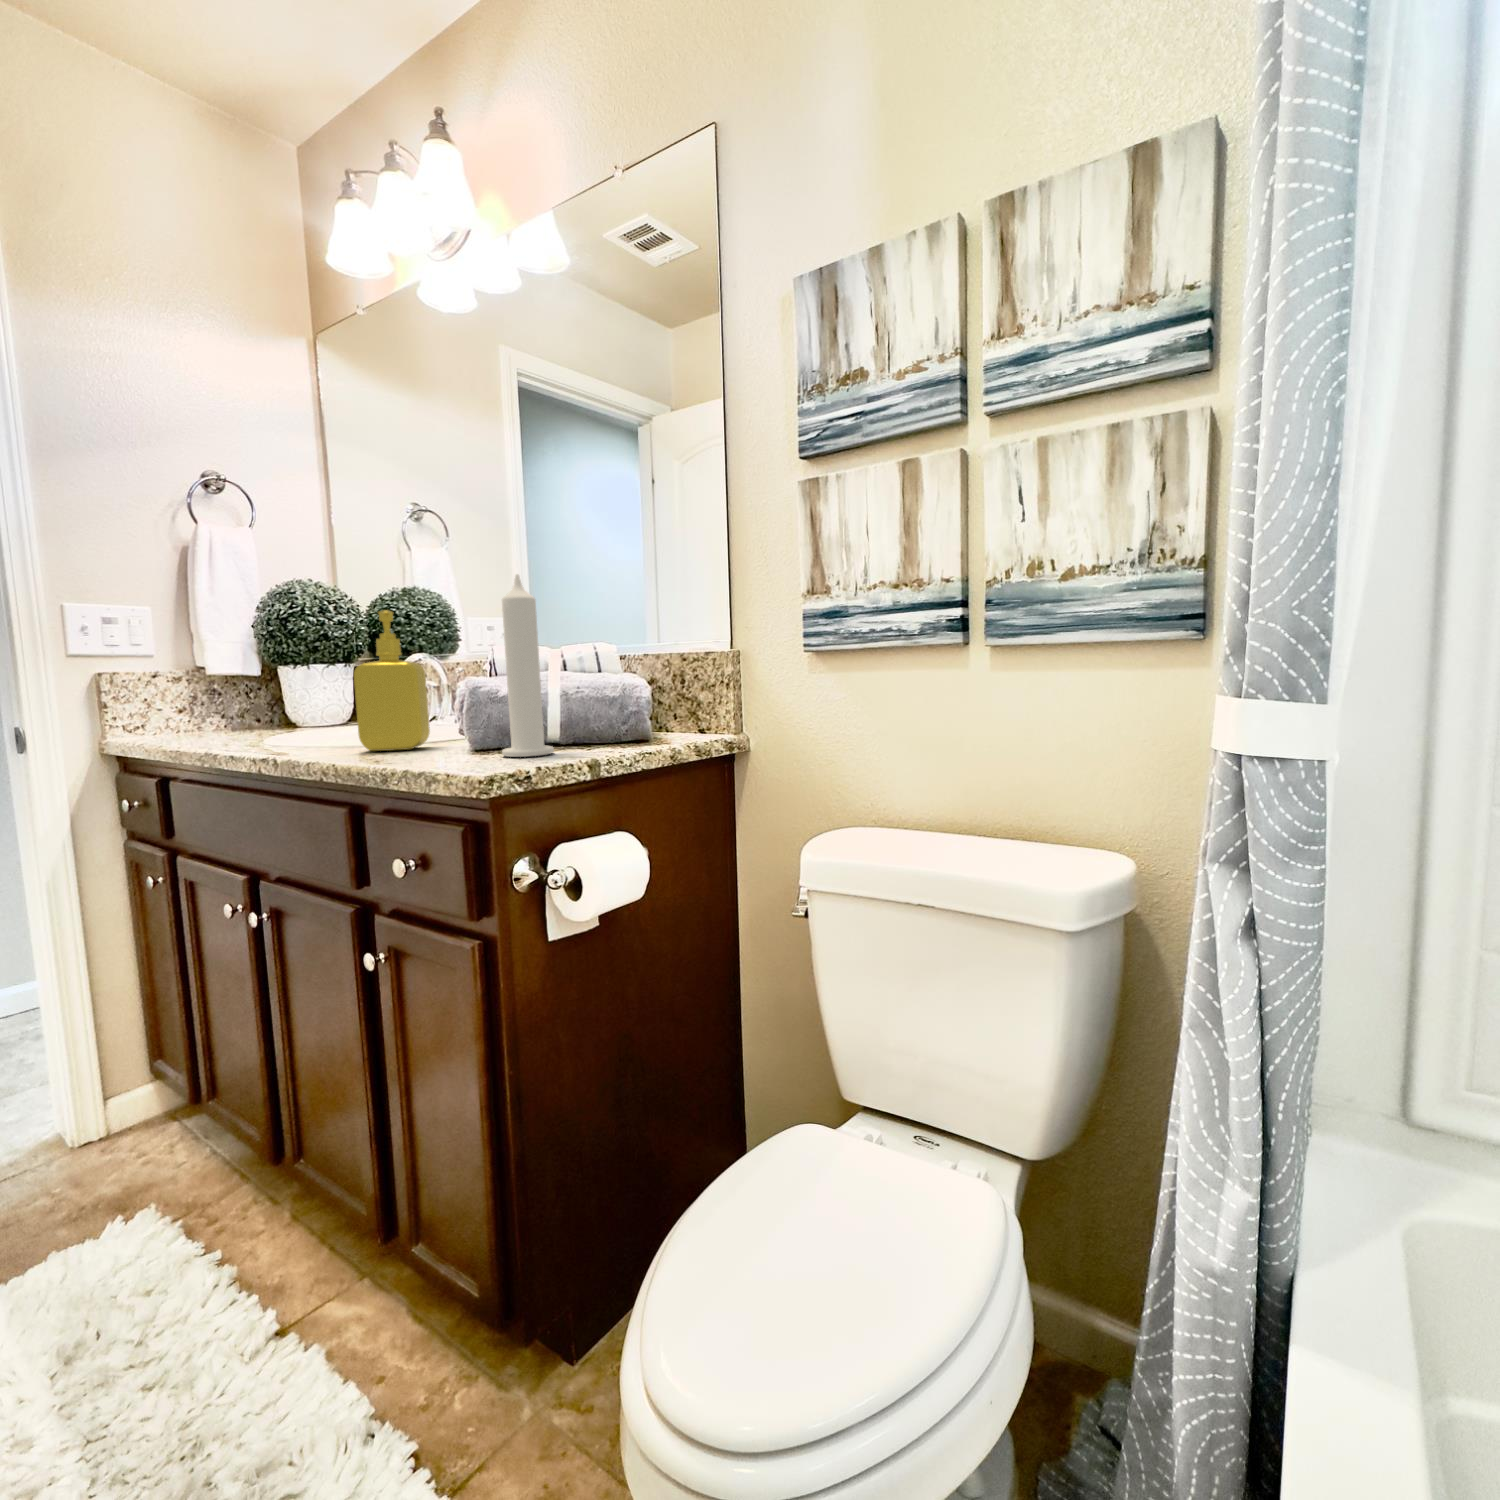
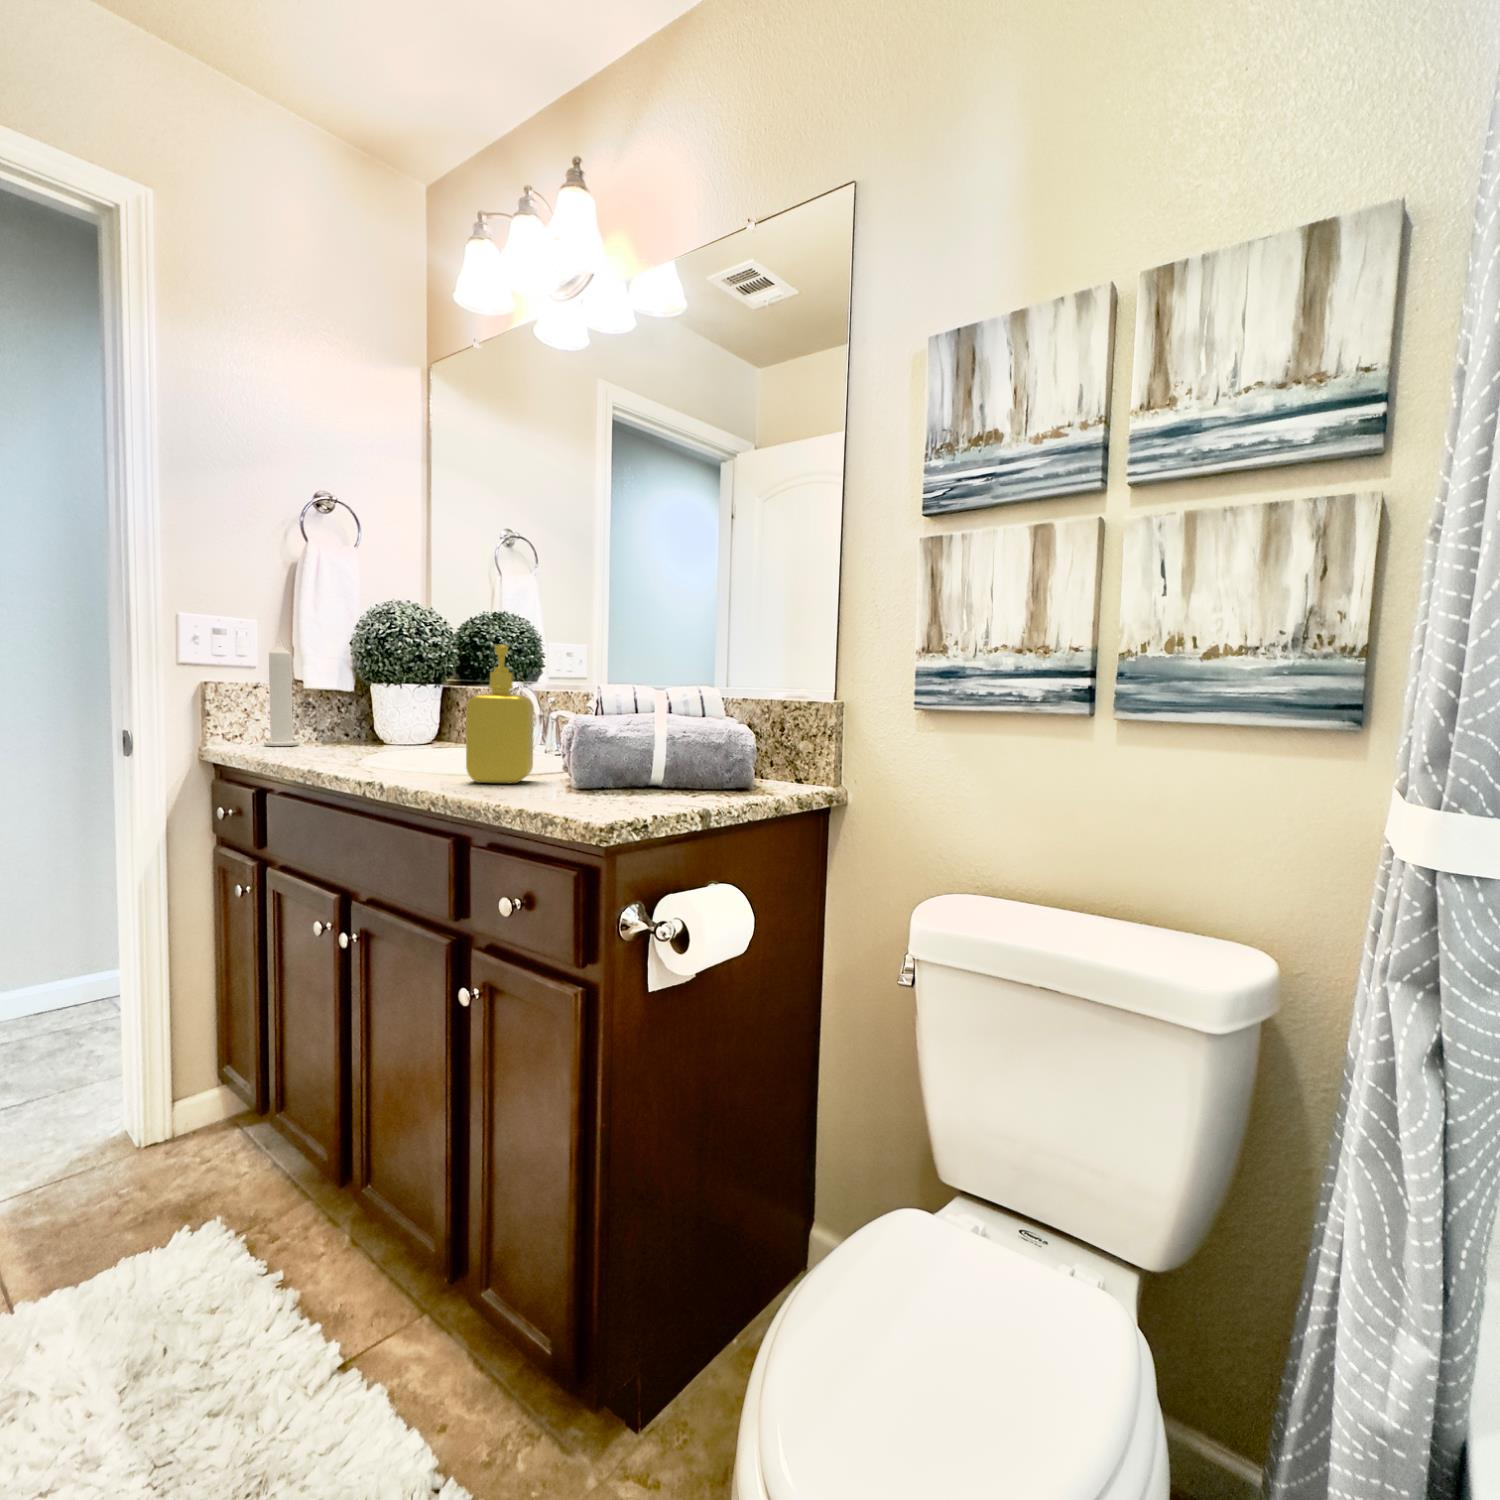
candle: present [502,574,554,757] -> present [264,639,299,746]

